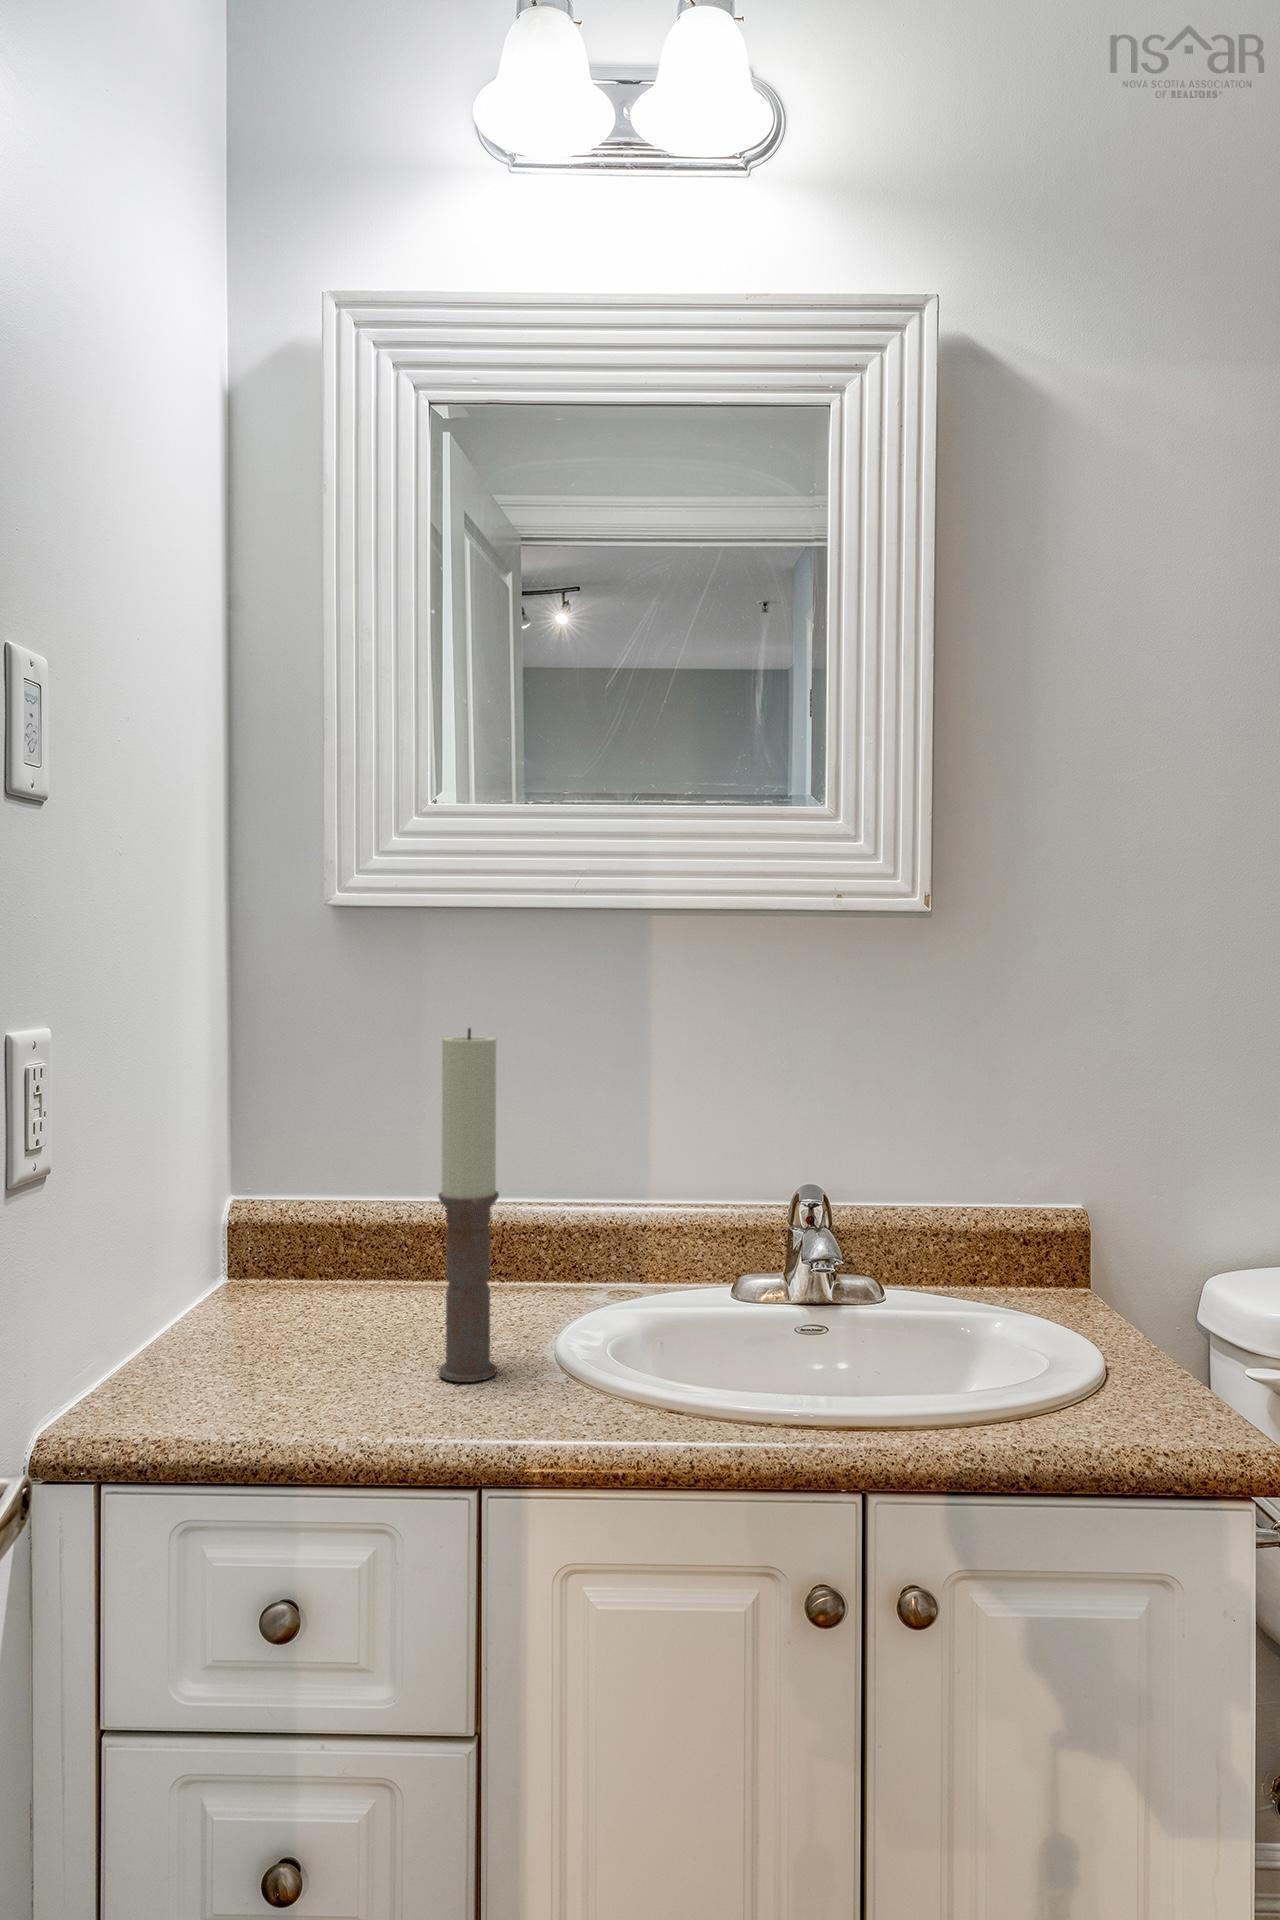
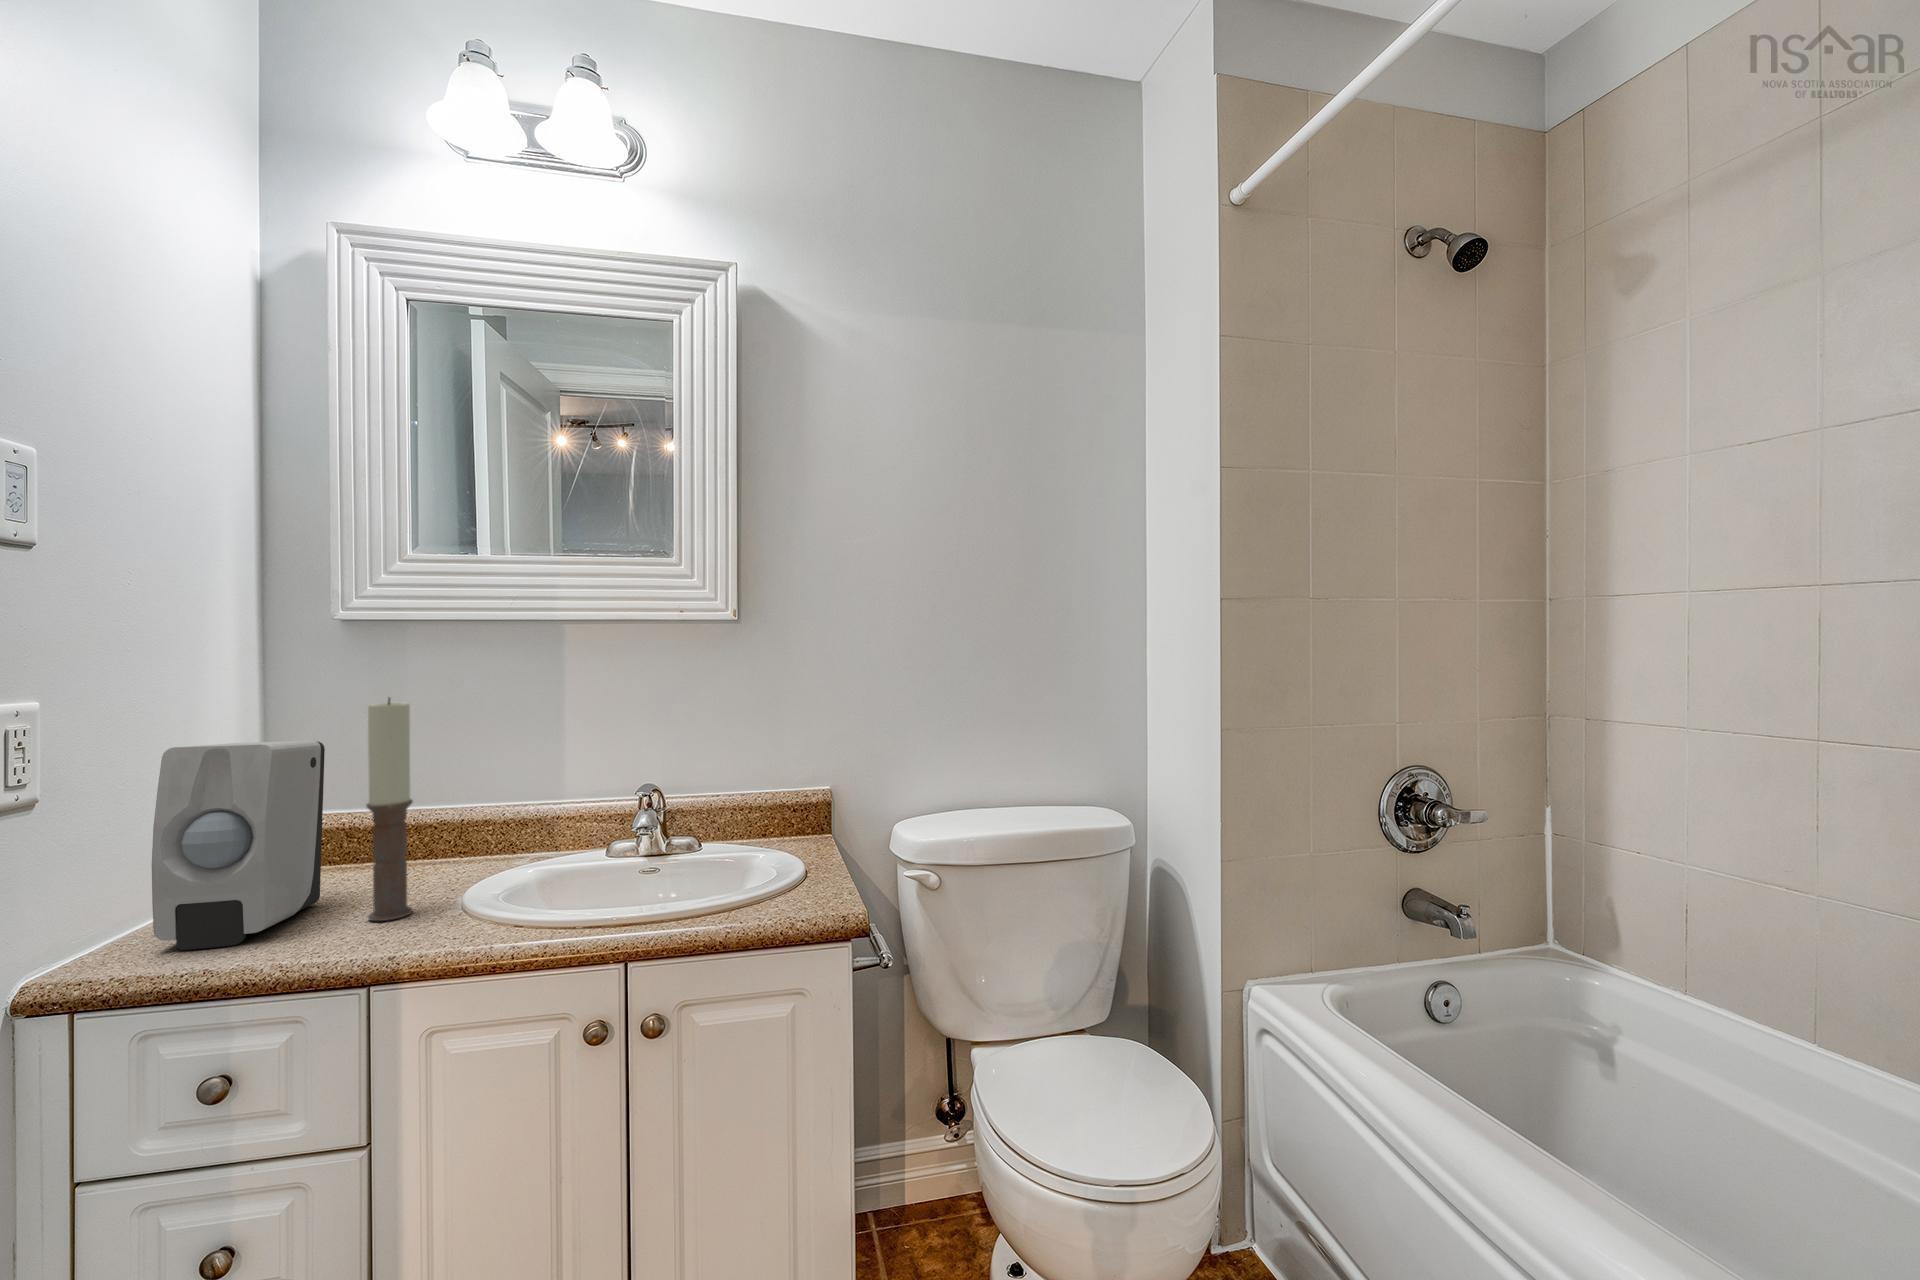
soap dispenser: none [175,1092,354,1402] -> present [152,741,325,950]

